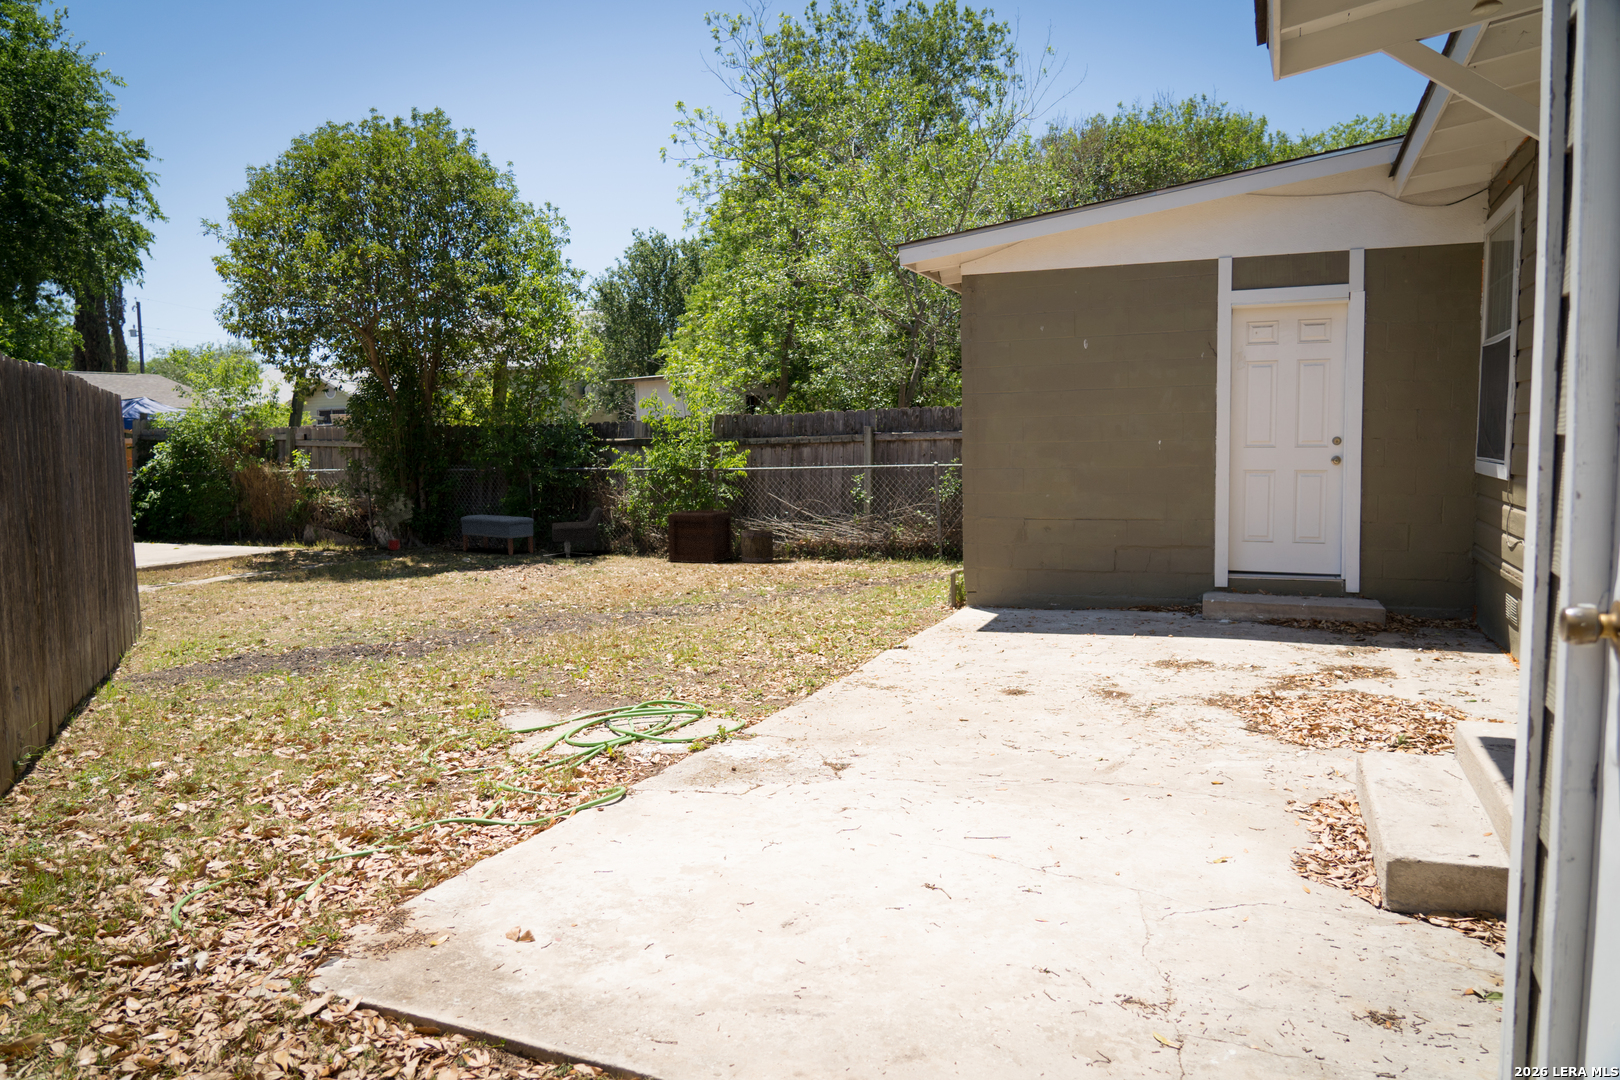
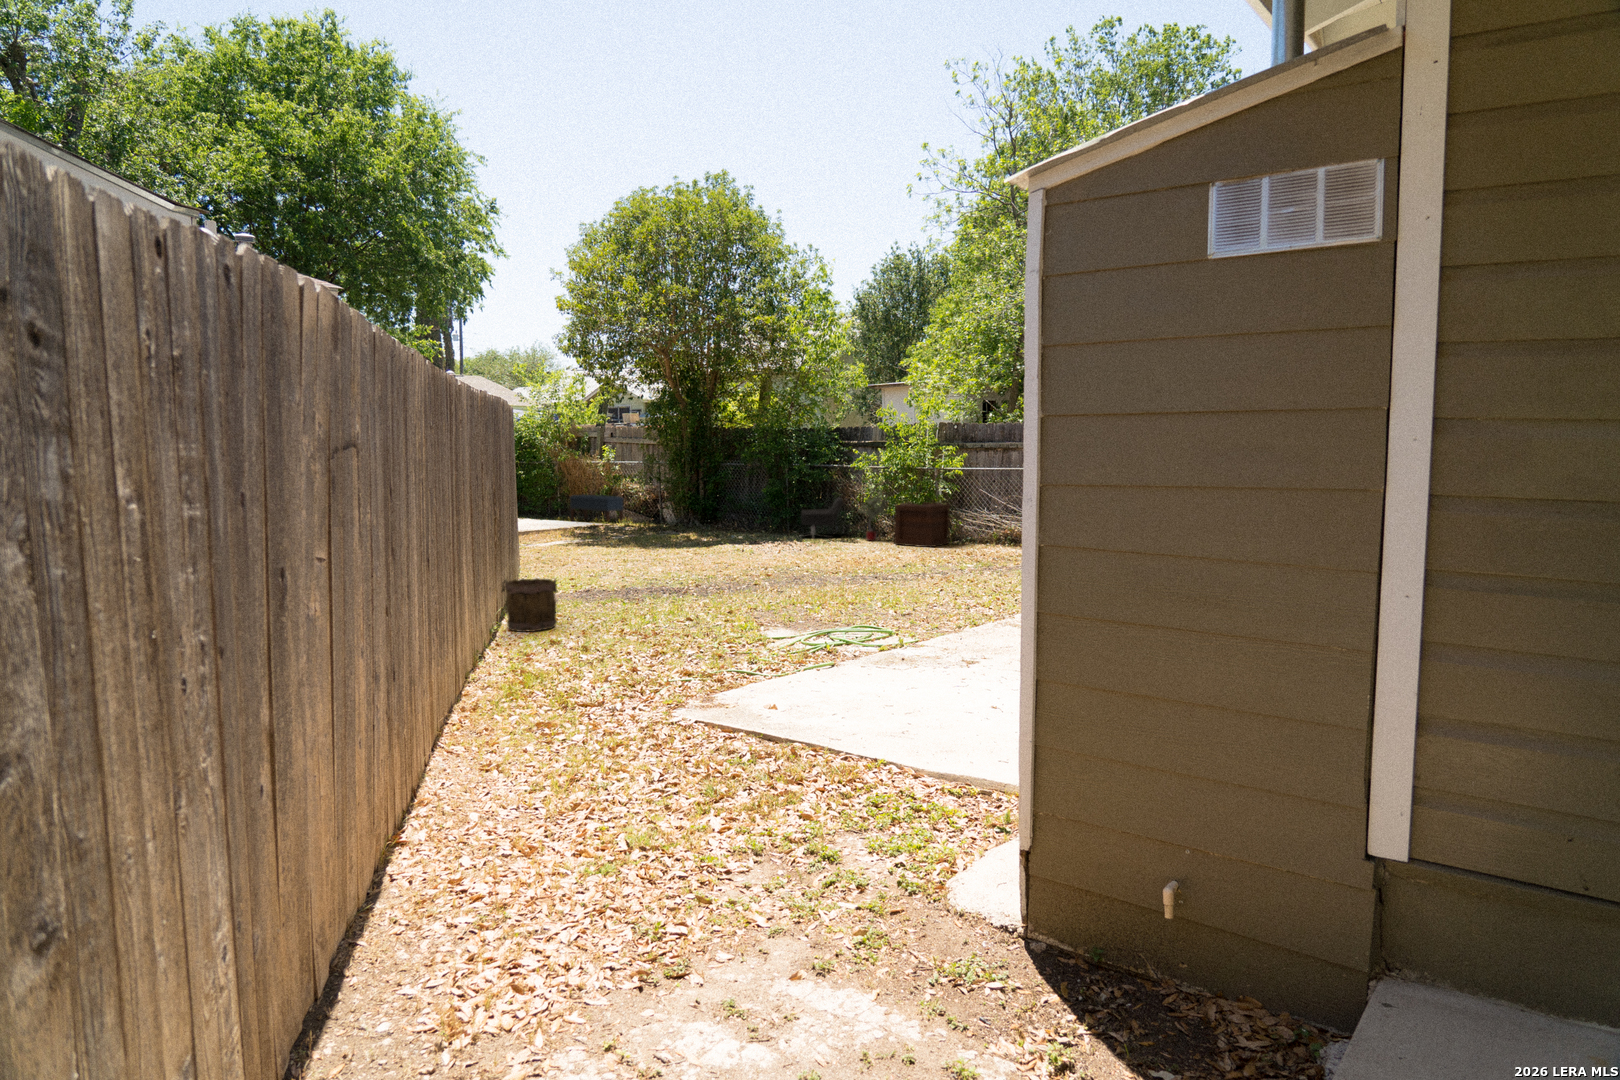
potted tree: present [375,496,412,550] -> present [859,489,889,541]
bench: present [461,515,534,555] -> present [570,494,624,523]
bucket: present [741,528,777,563] -> present [502,578,557,632]

